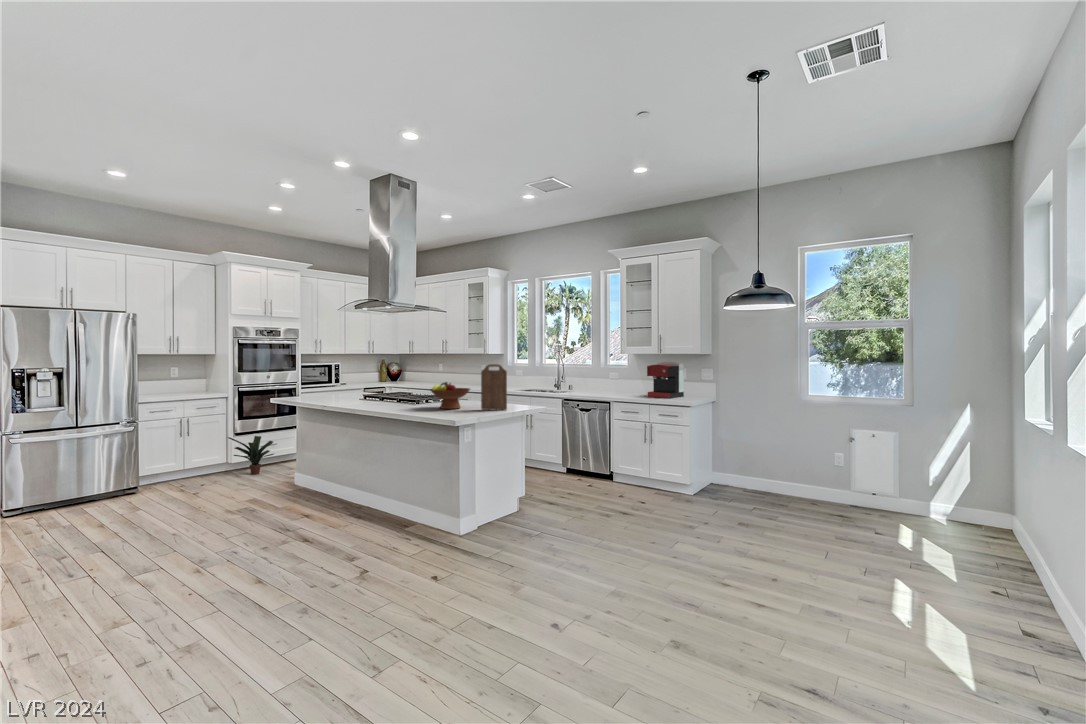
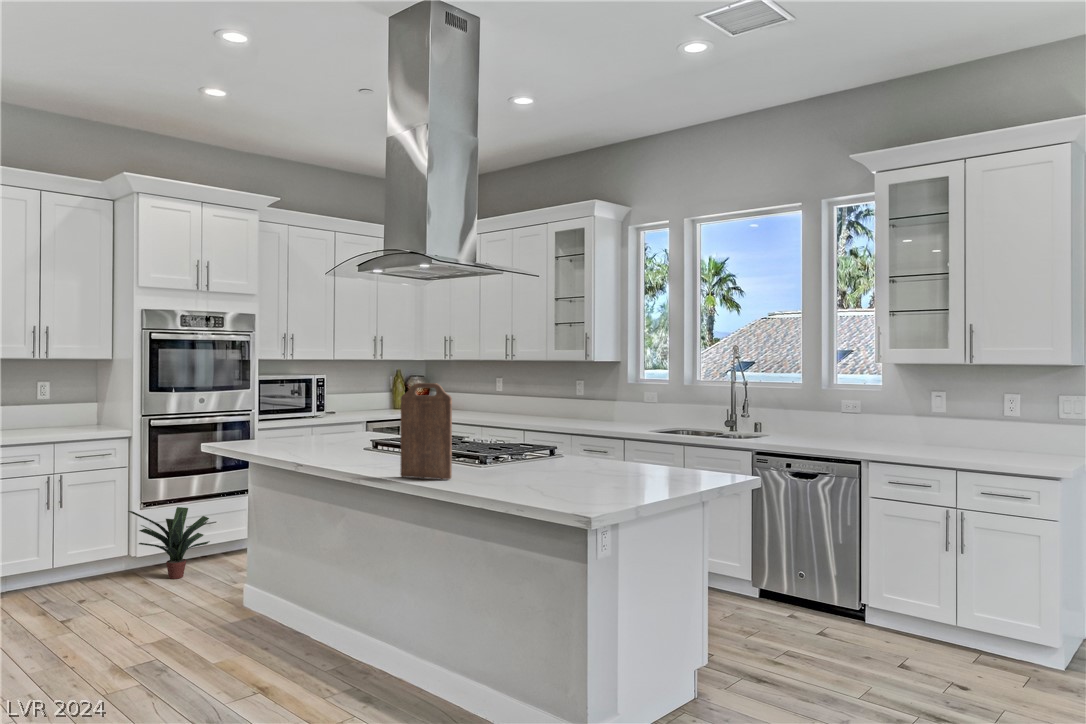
coffee maker: present [647,361,684,398] -> none [942,379,1022,457]
cutting board: present [481,364,507,410] -> present [400,383,452,479]
fruit bowl: present [430,382,470,409] -> none [514,422,600,480]

